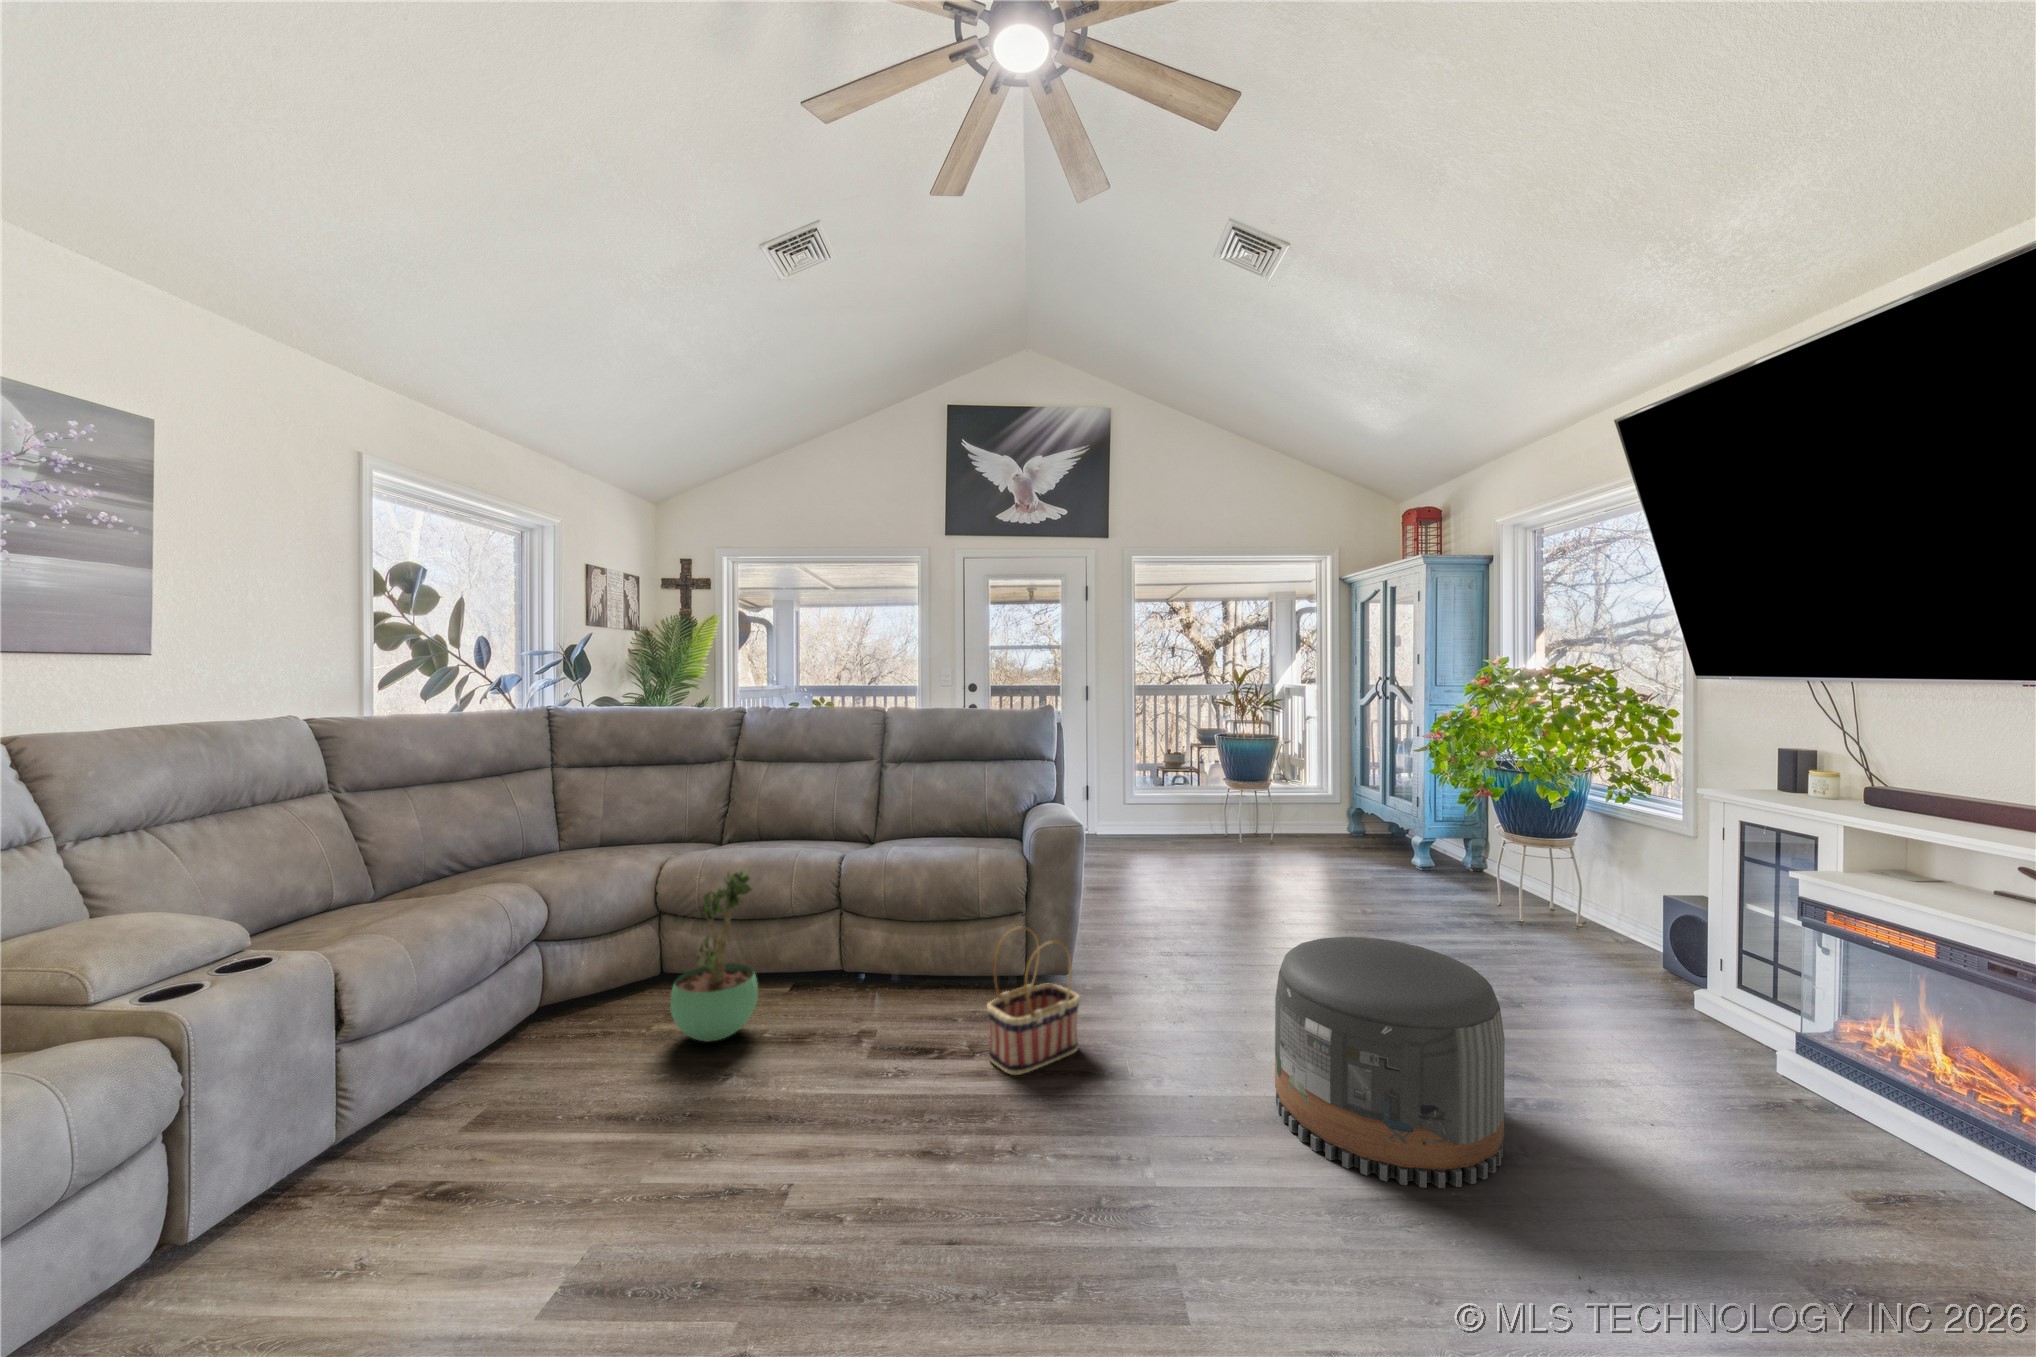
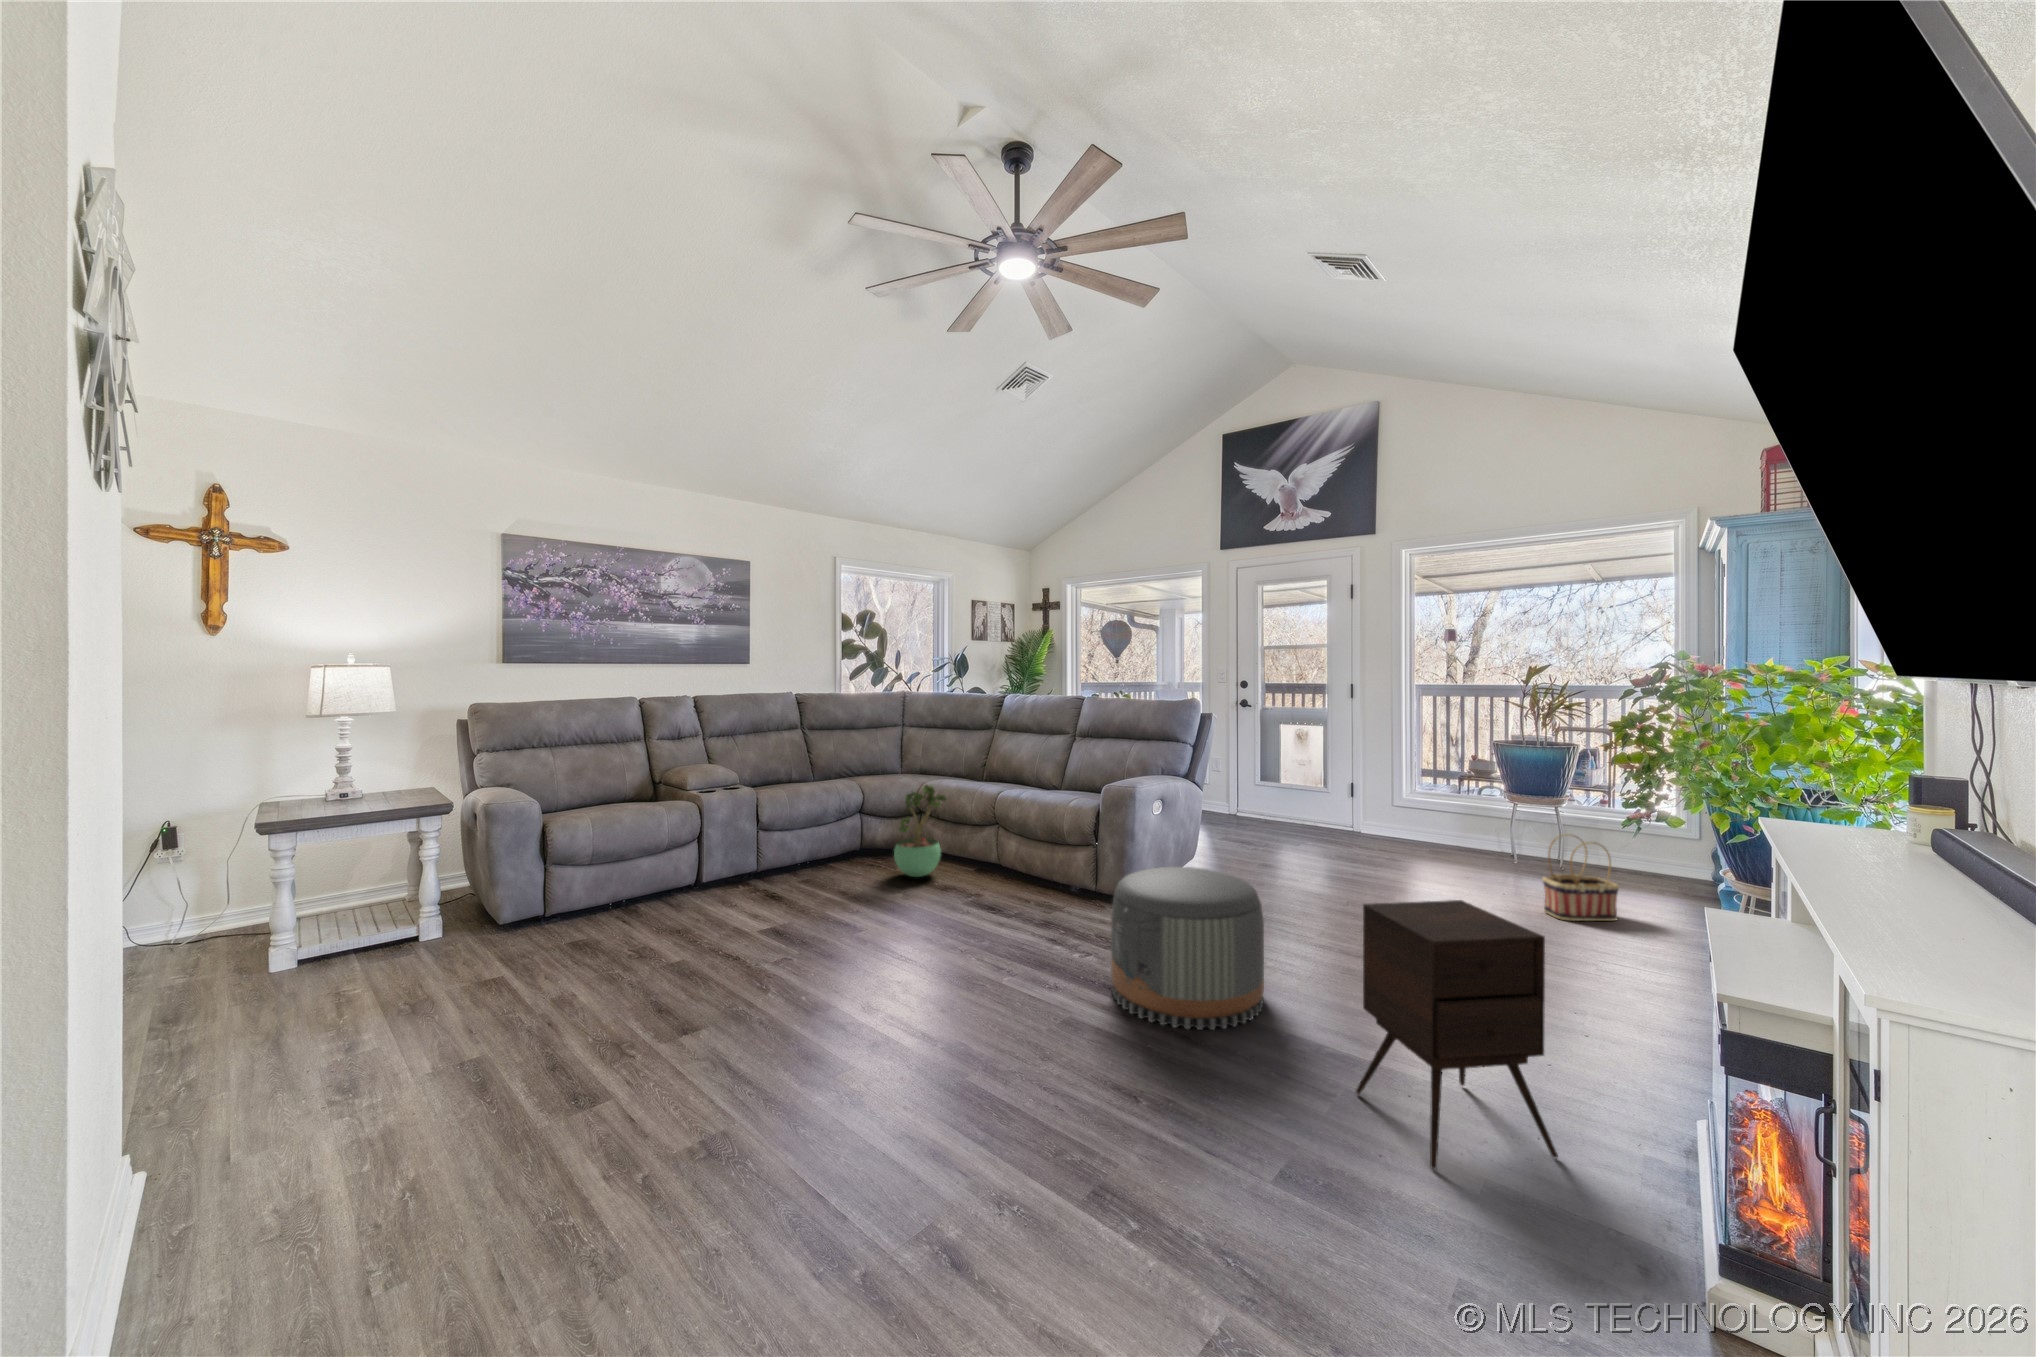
basket: present [987,927,1080,1075] -> present [1543,834,1619,921]
side table: none [1733,927,1965,1267] -> present [1356,900,1558,1169]

